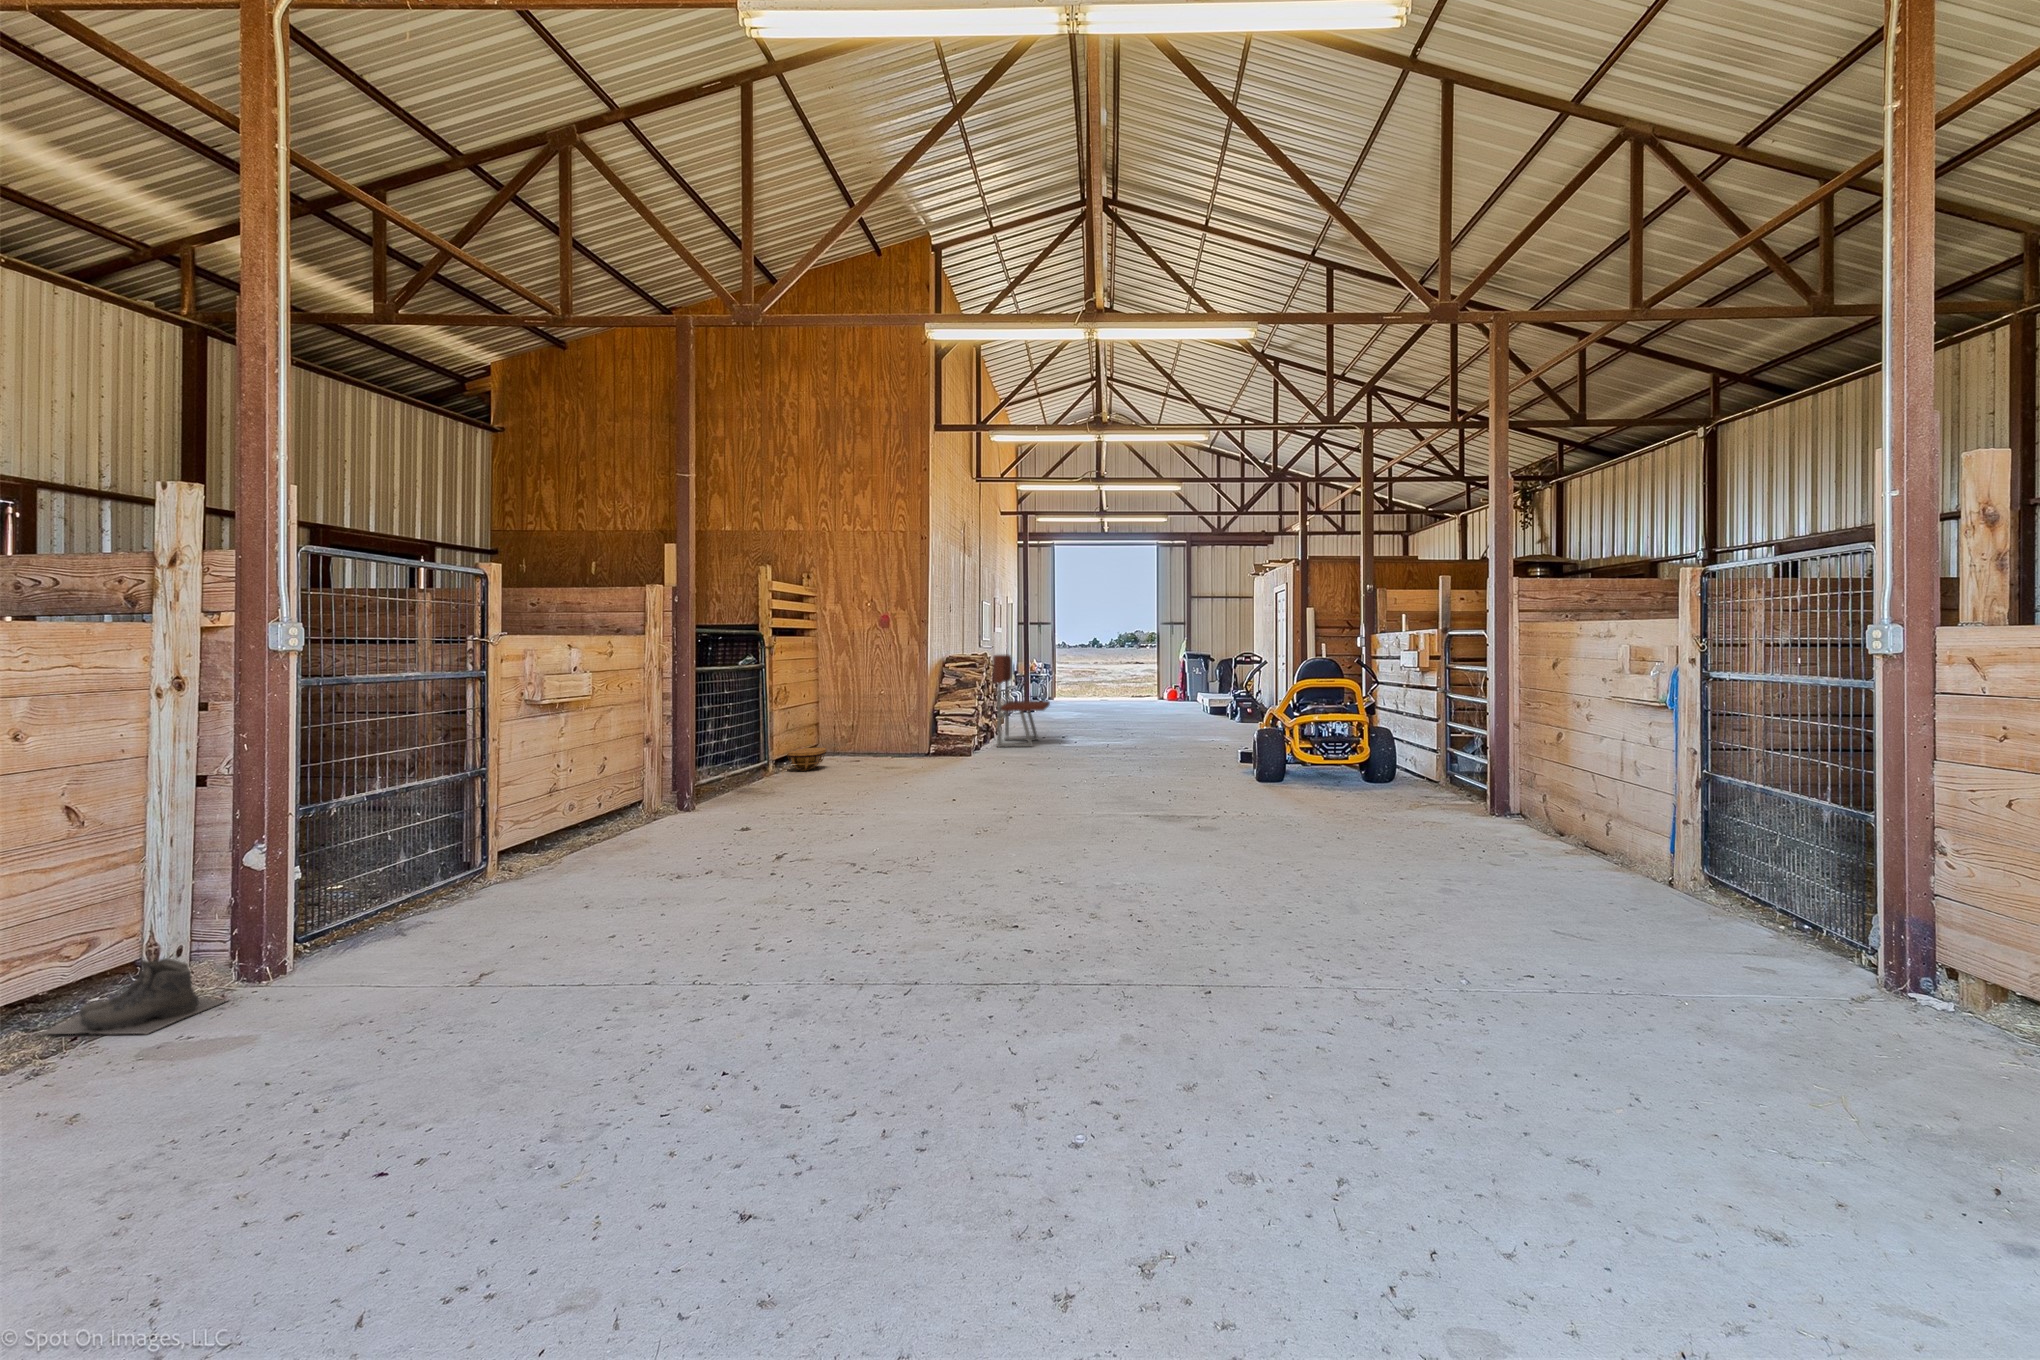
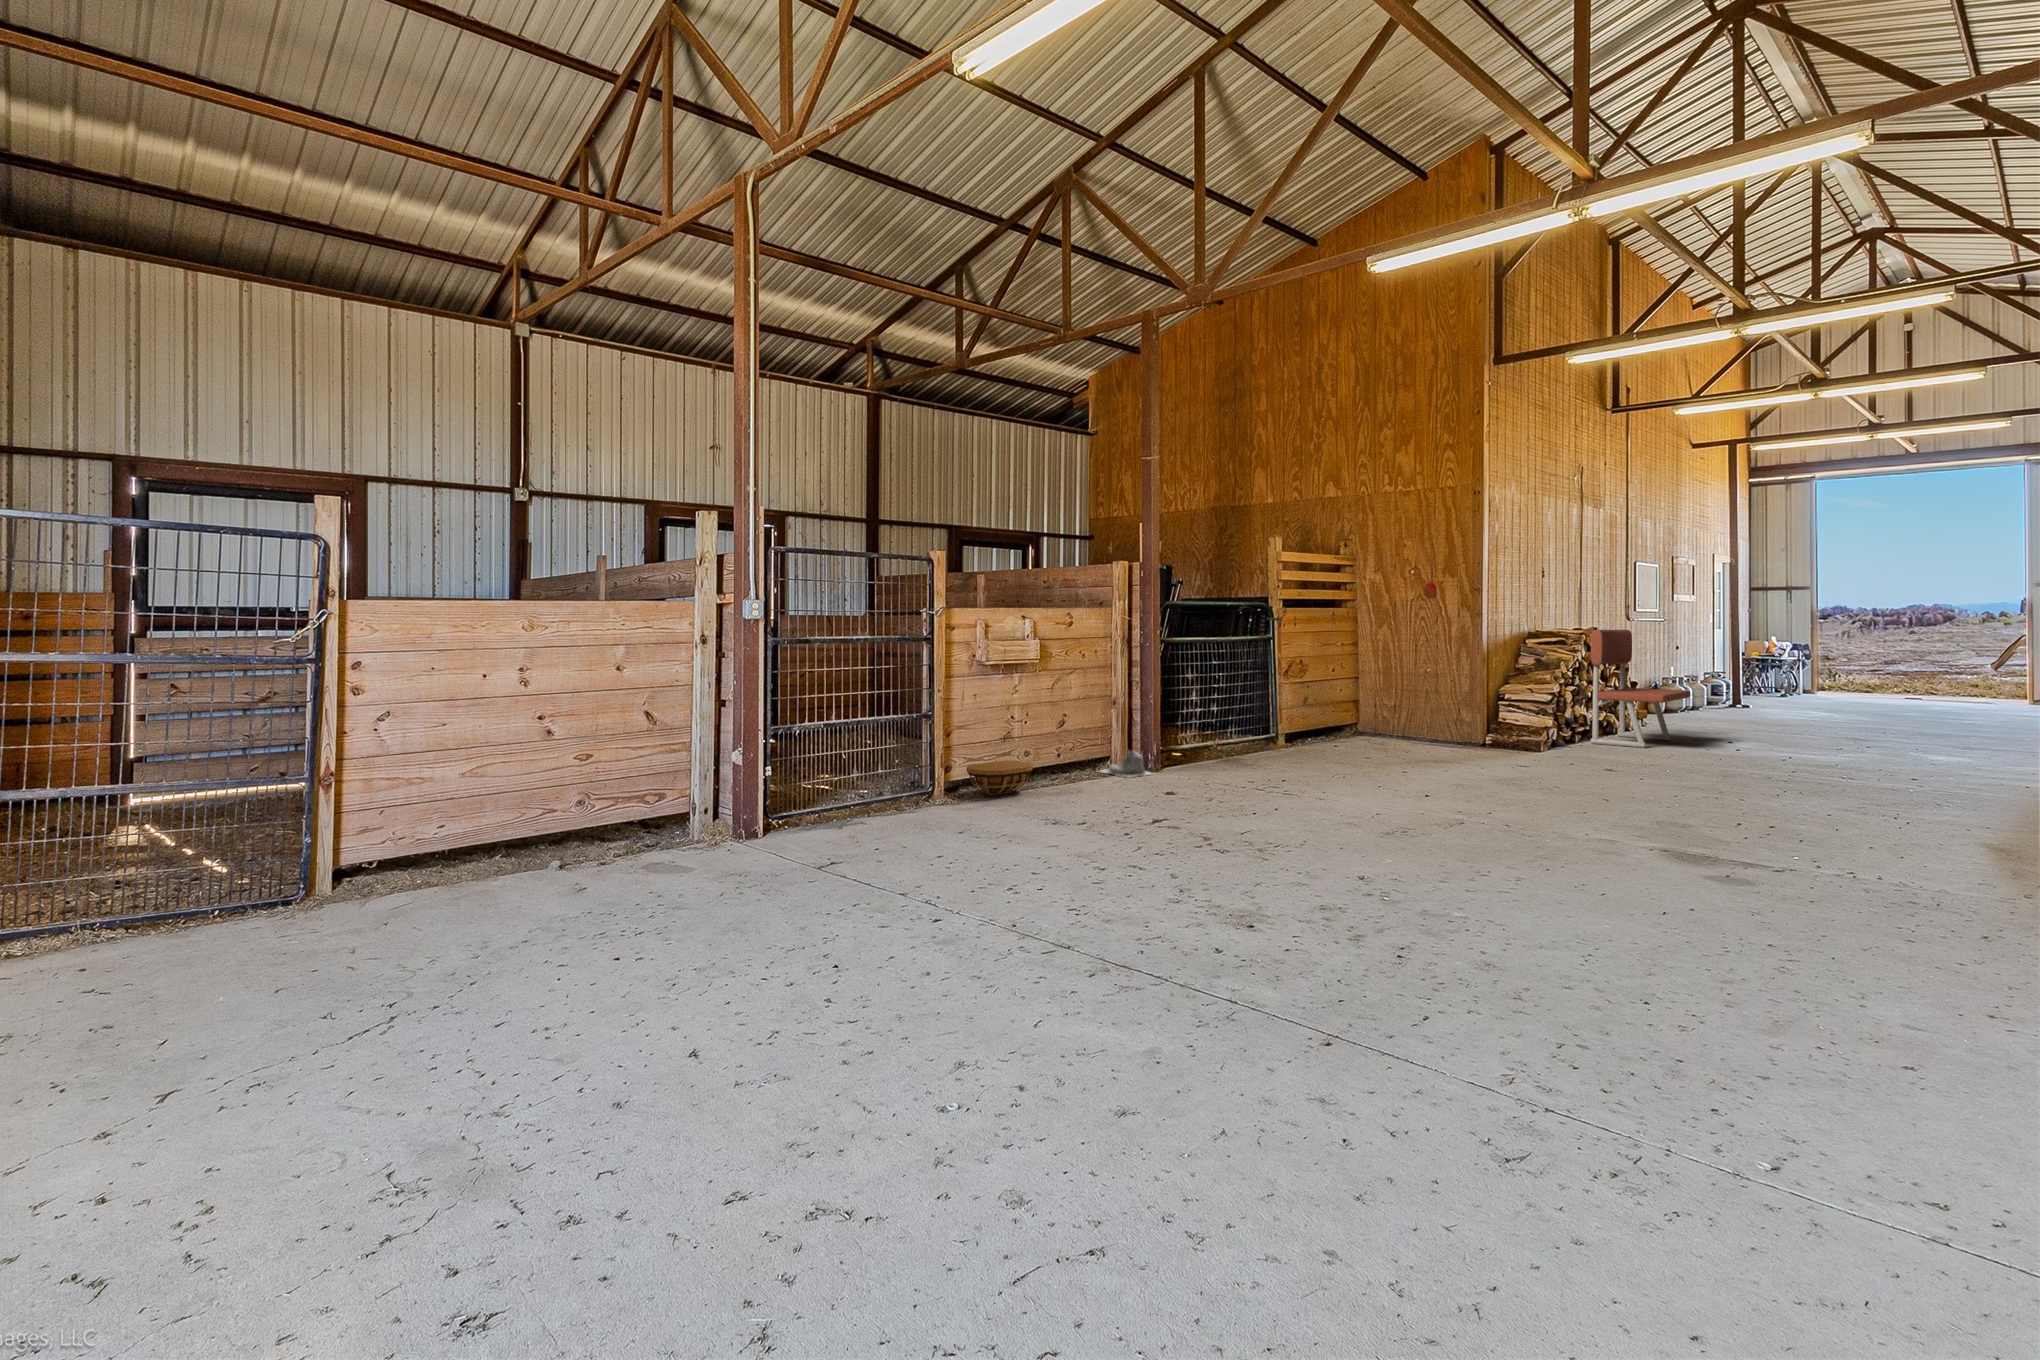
basket: present [787,748,827,771] -> present [967,761,1033,795]
boots: present [41,958,225,1034] -> present [1101,751,1151,777]

